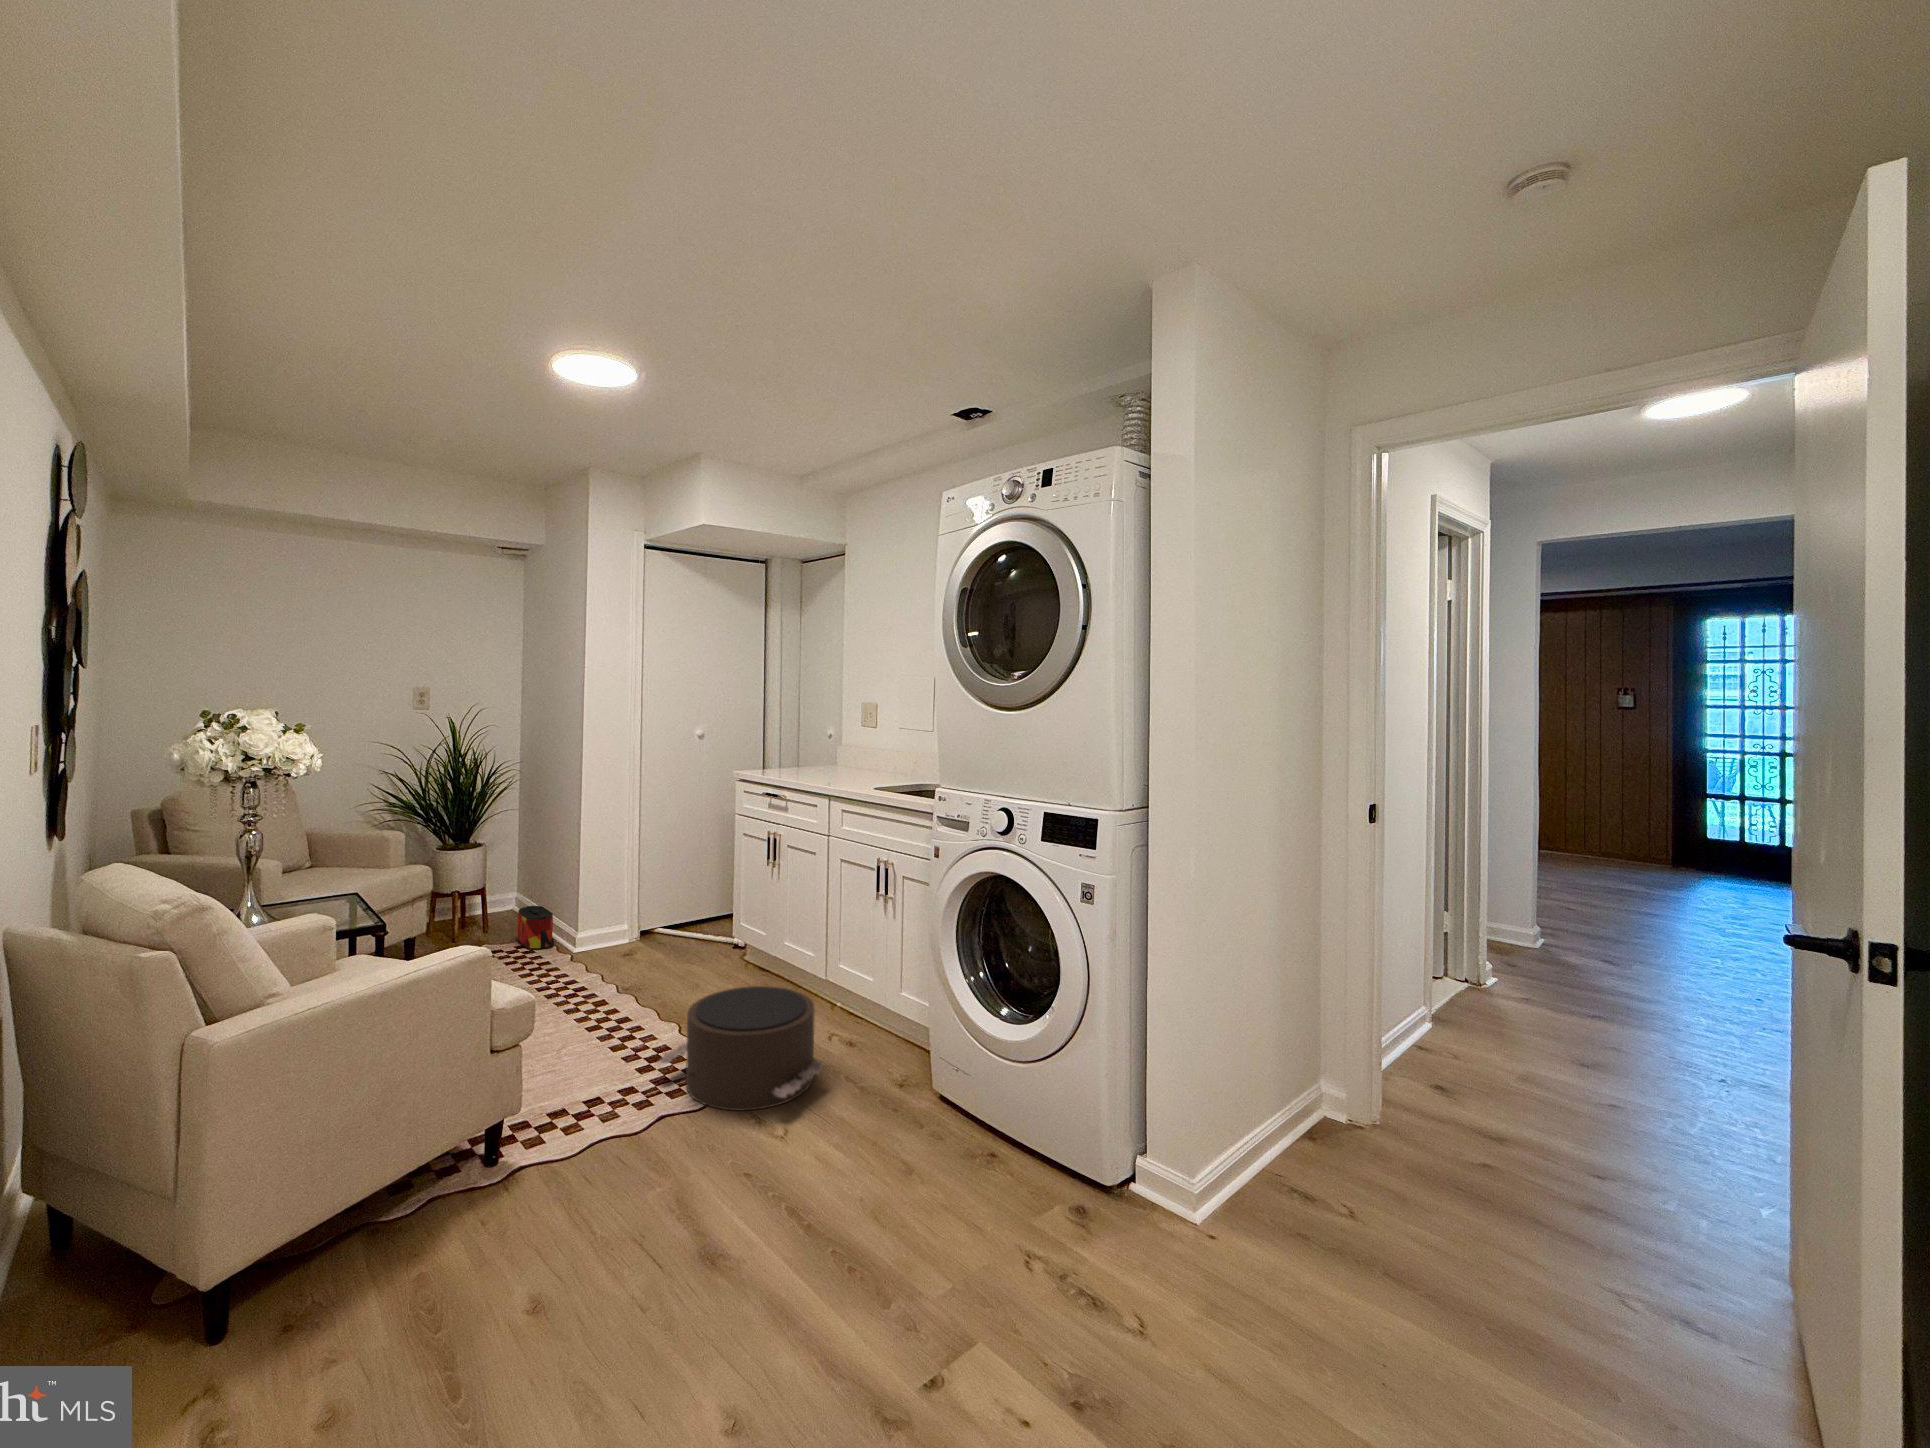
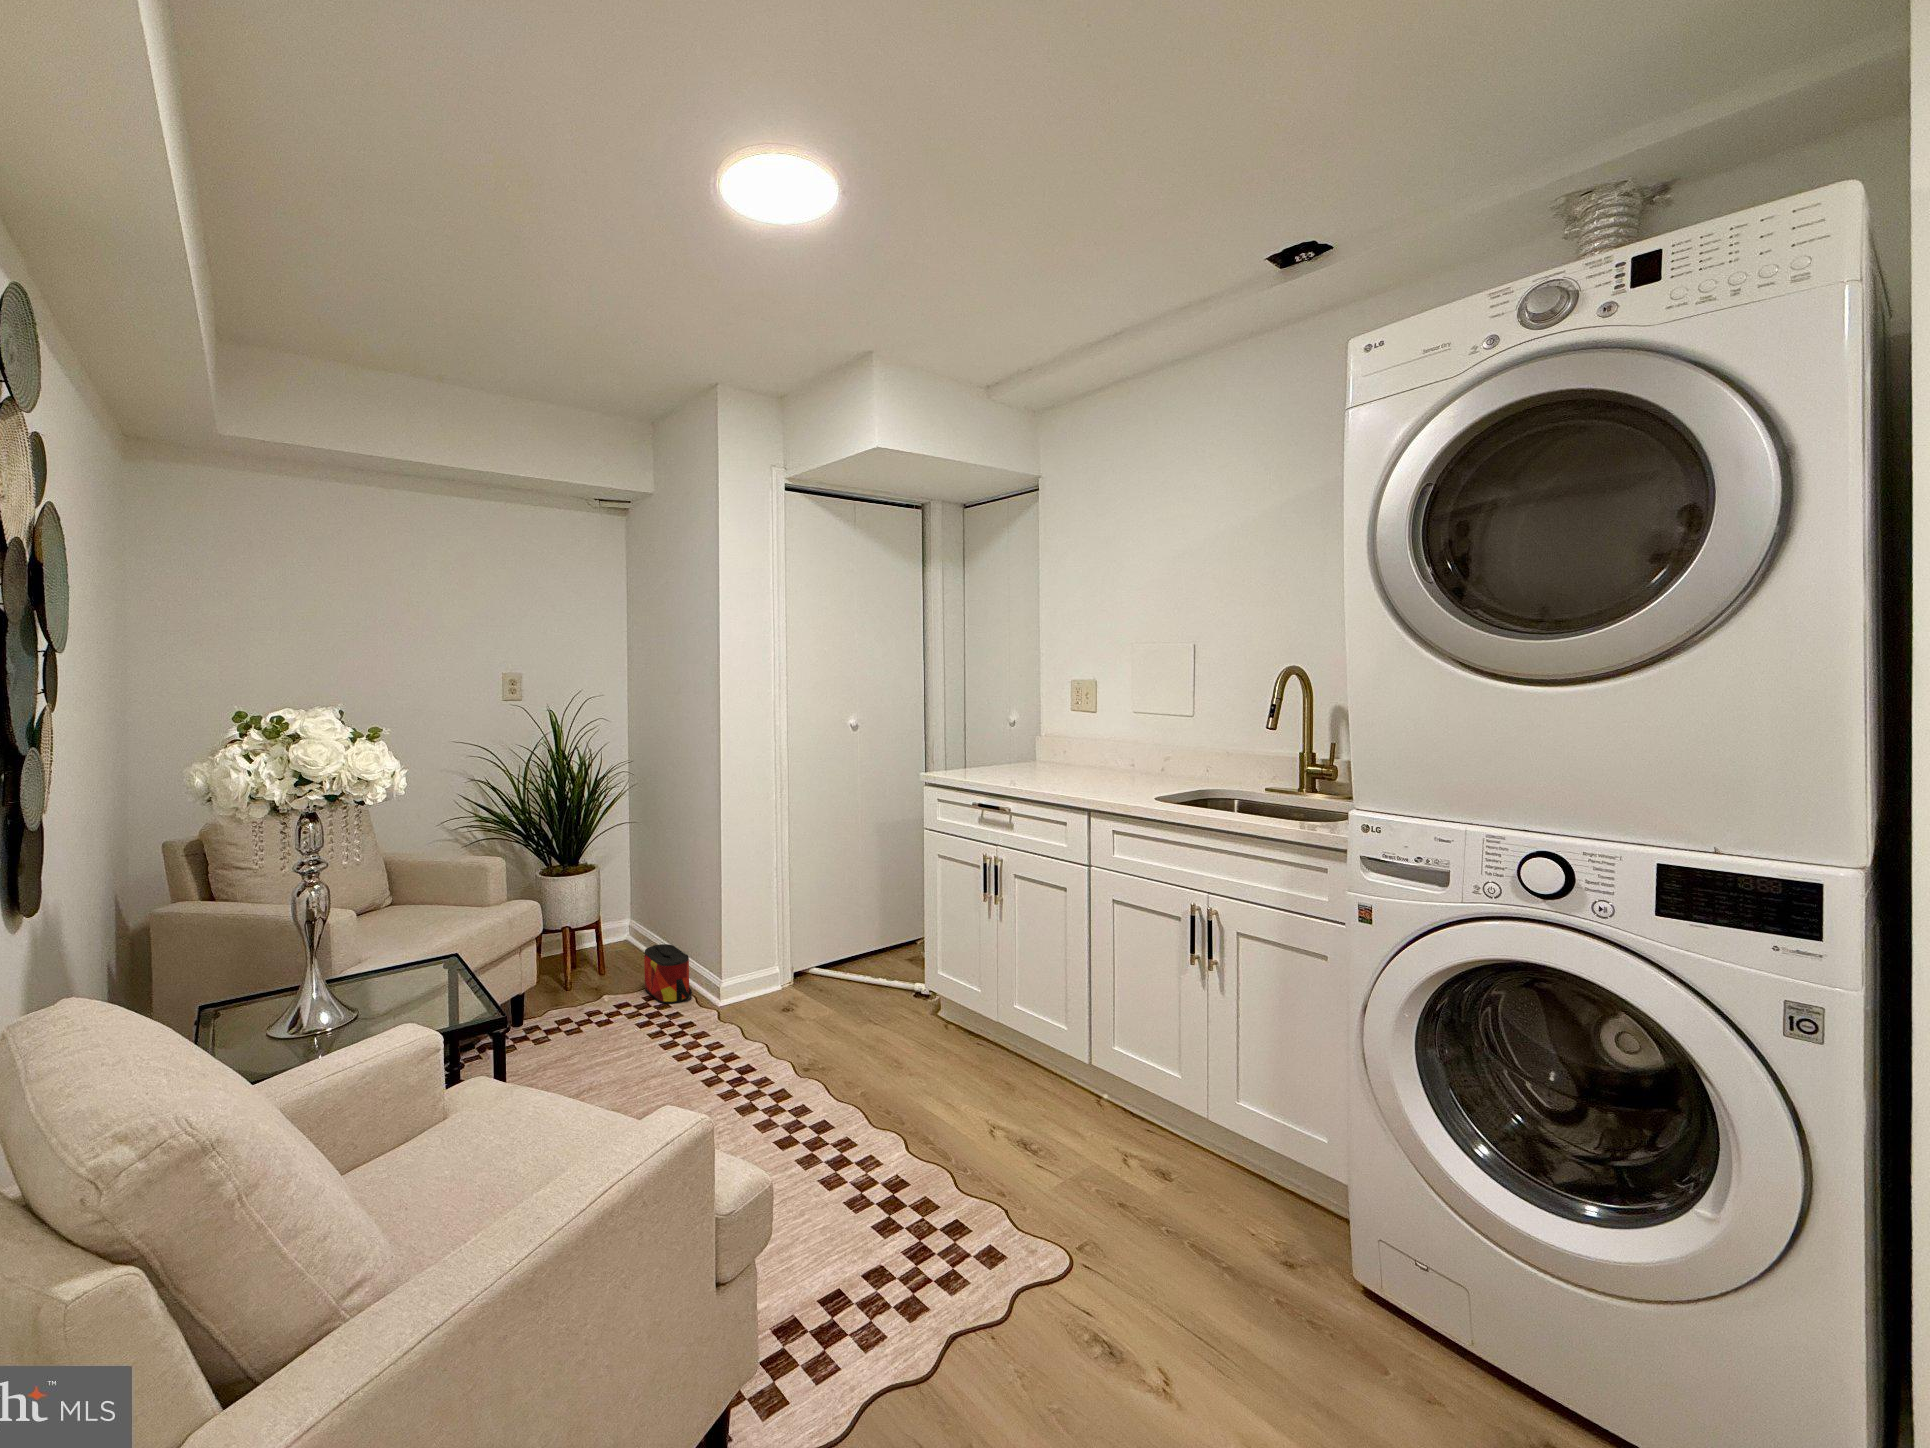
pouf: present [659,986,824,1111] -> none [911,1096,1171,1320]

